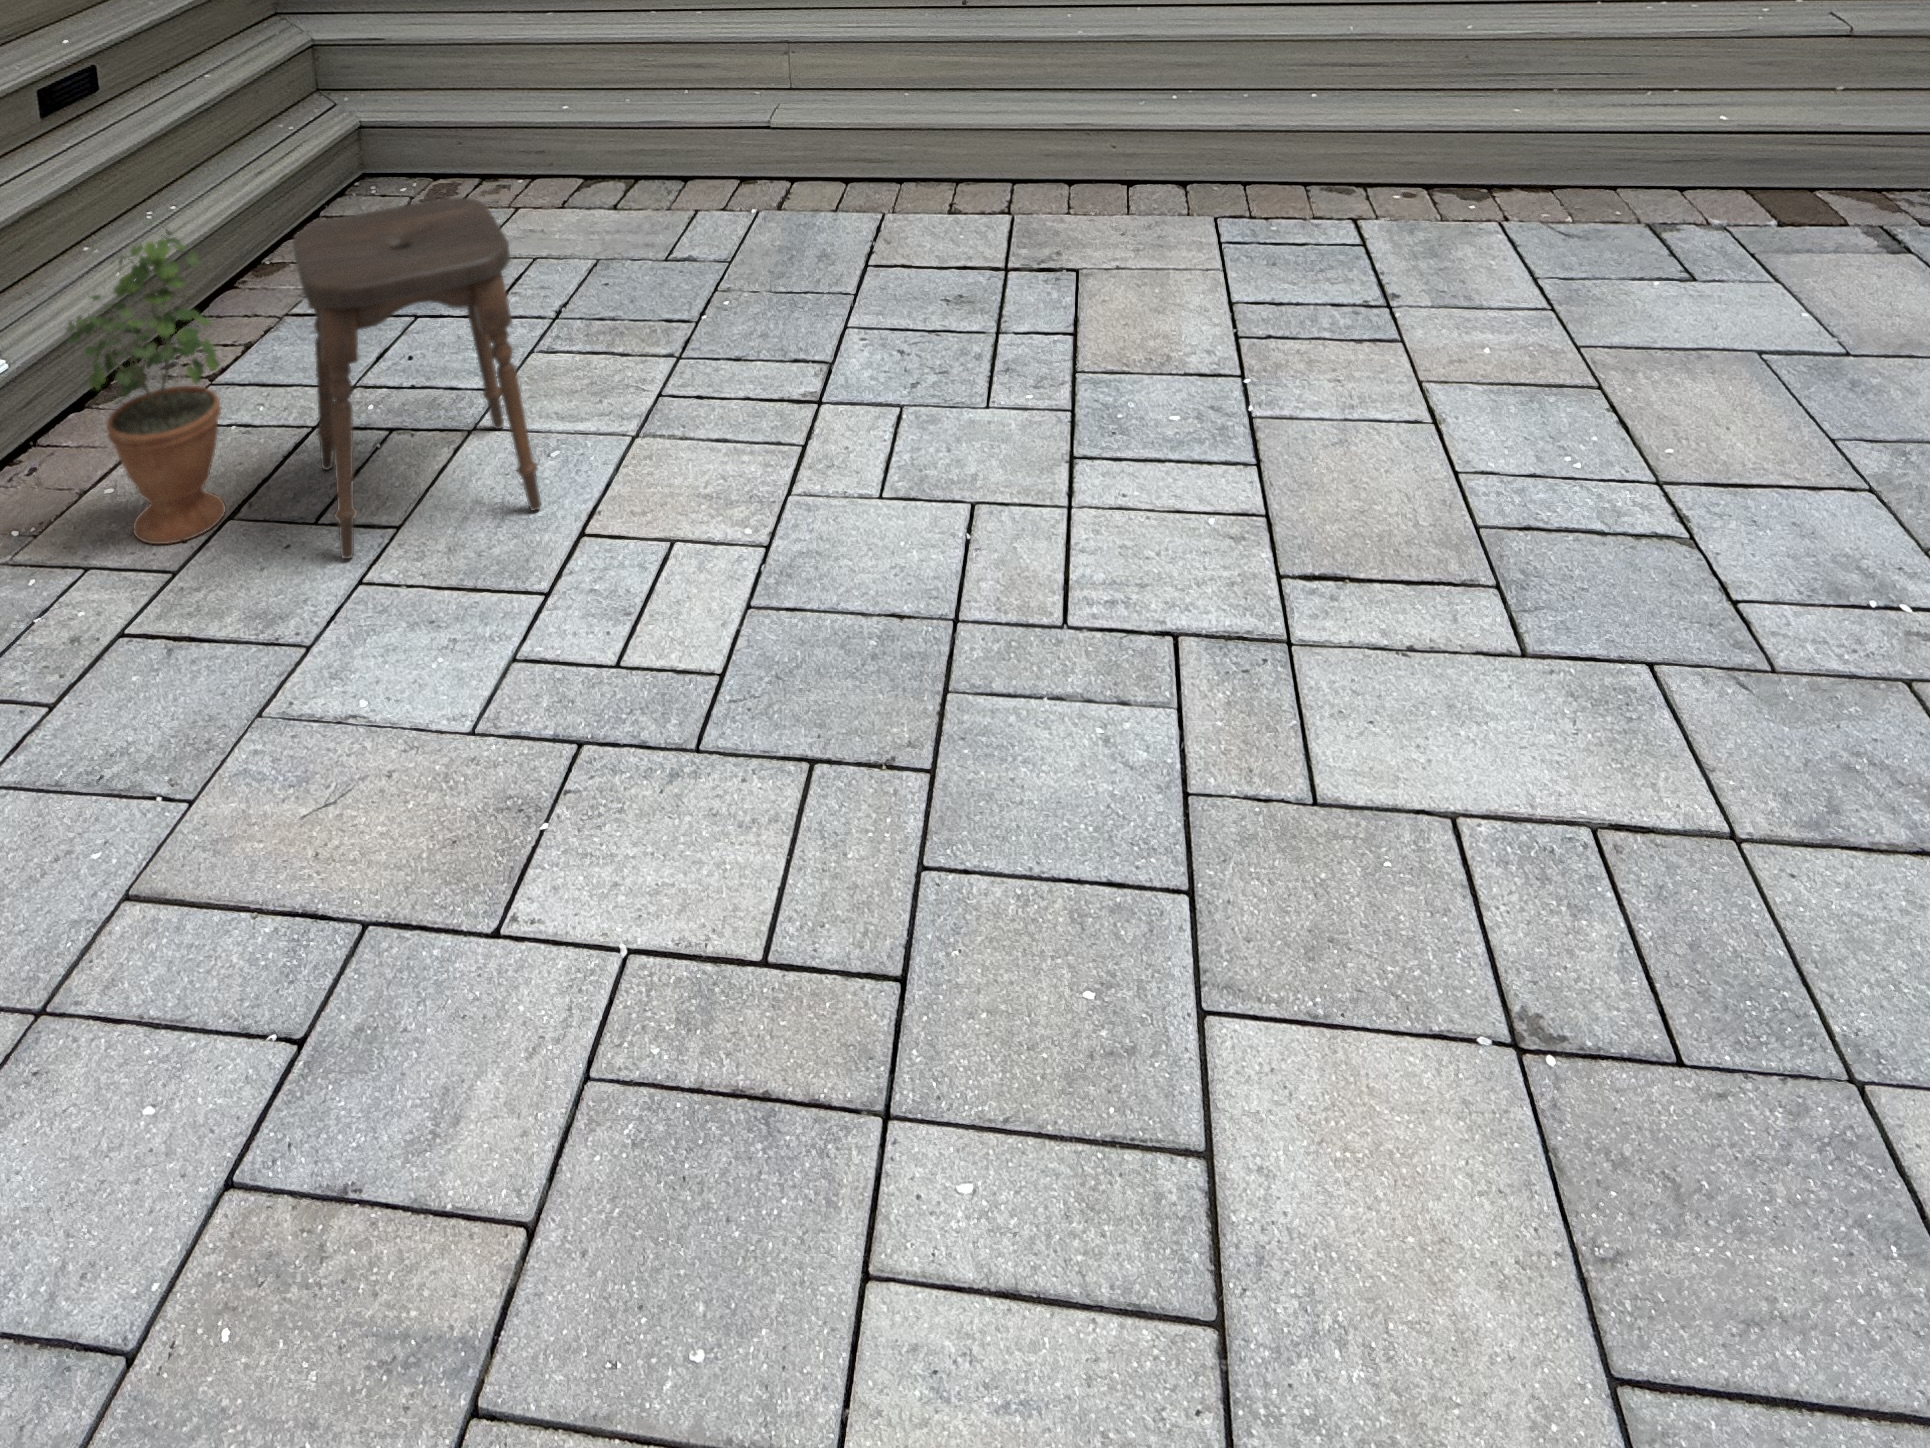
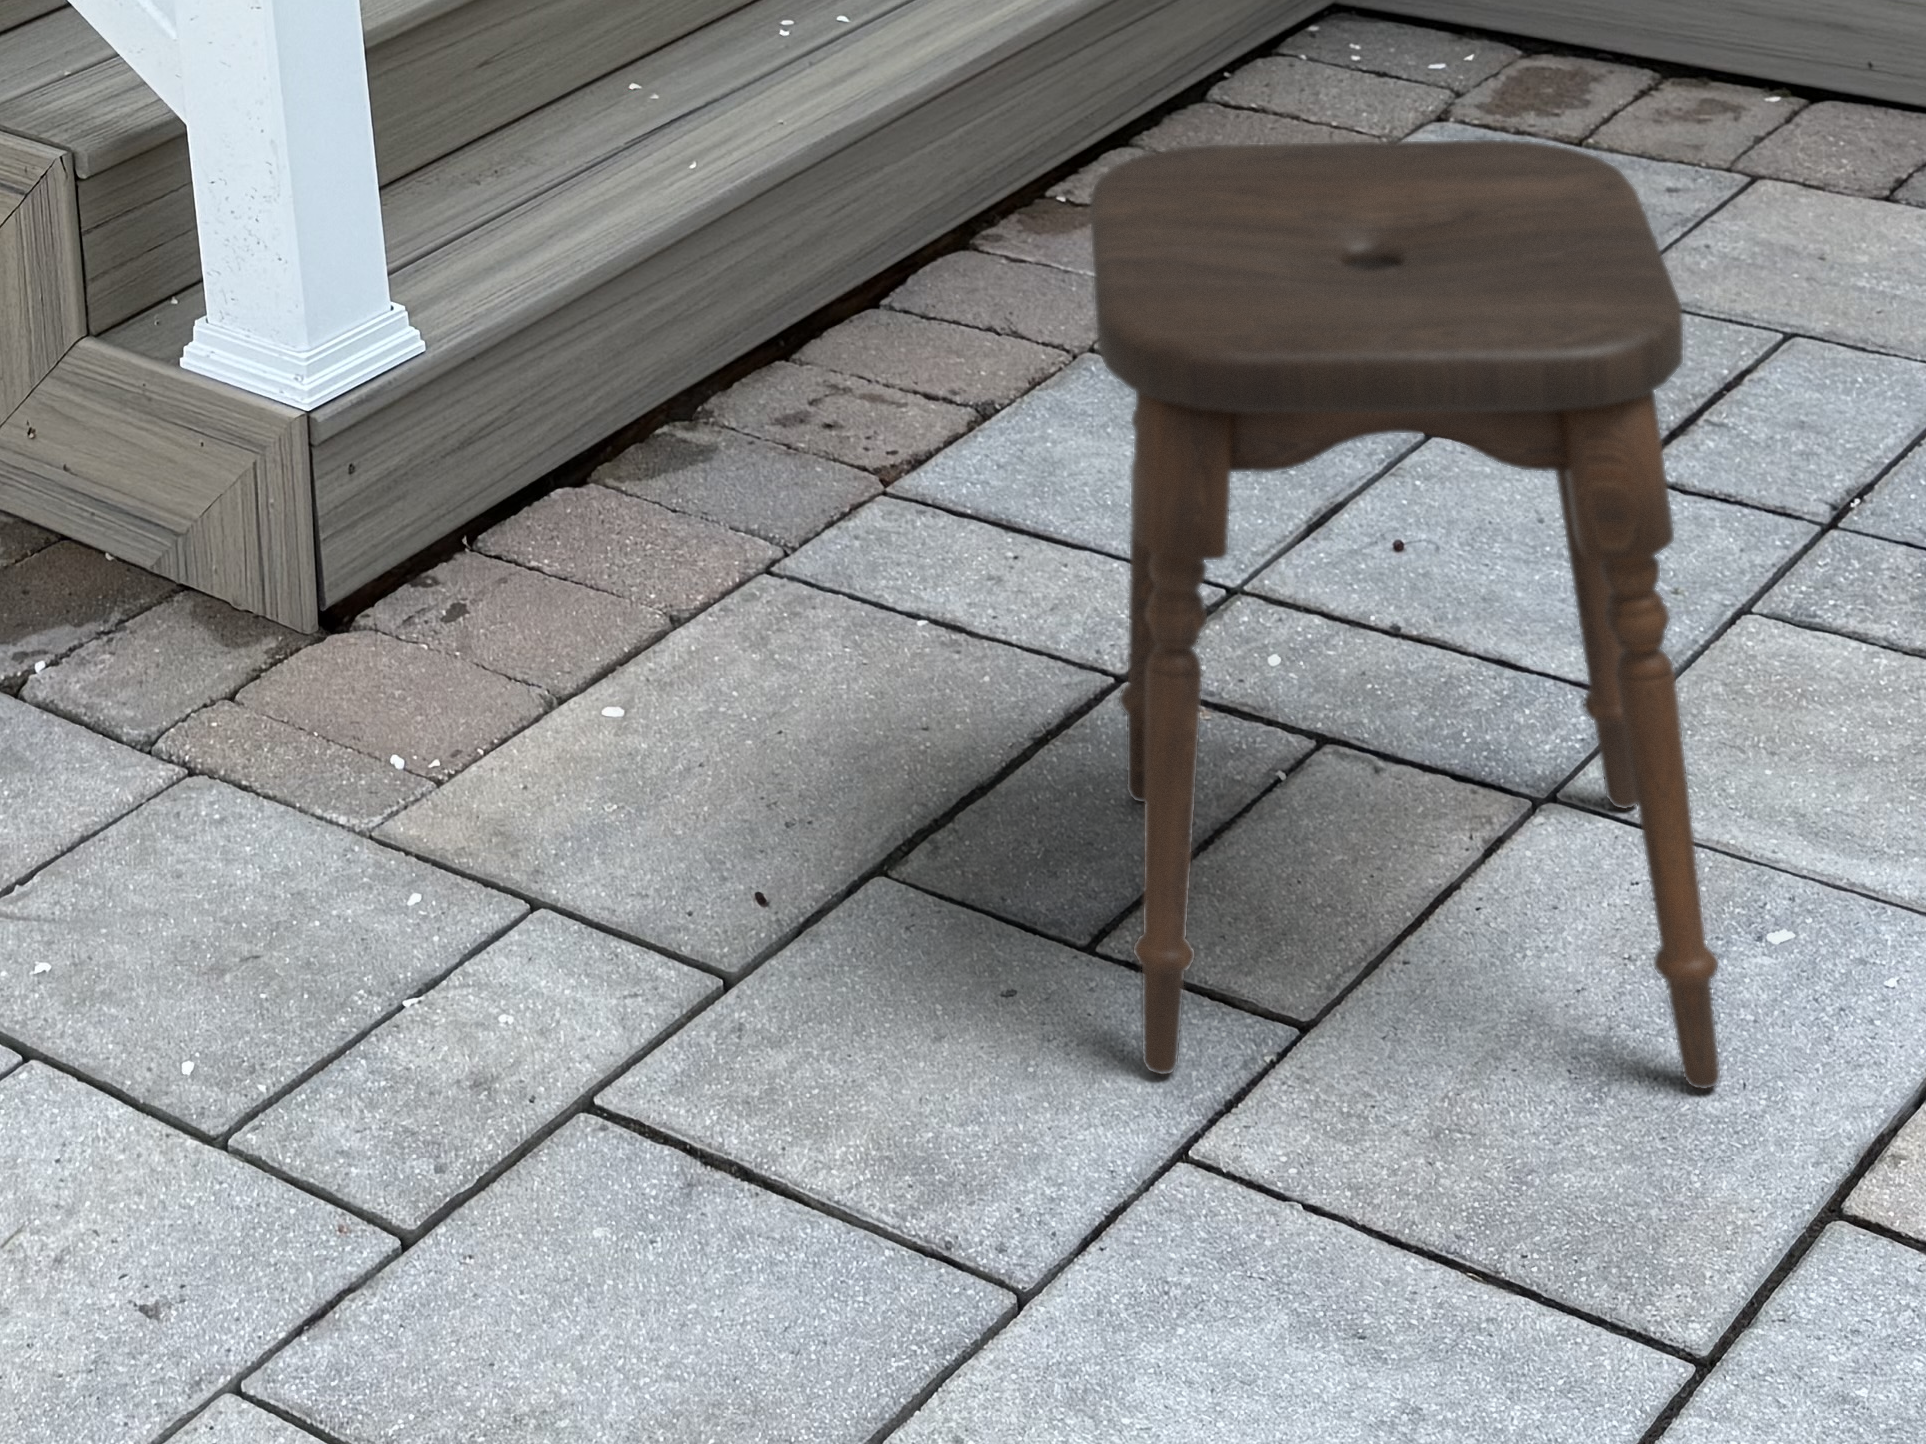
potted plant: present [66,221,225,544] -> none [527,74,886,896]

